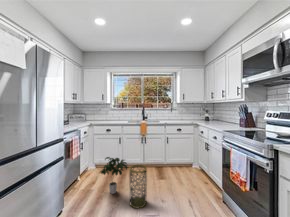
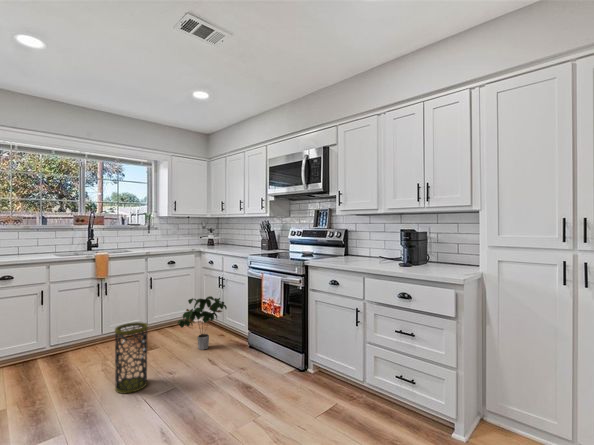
potted plant: present [101,157,128,194] -> present [178,296,227,350]

